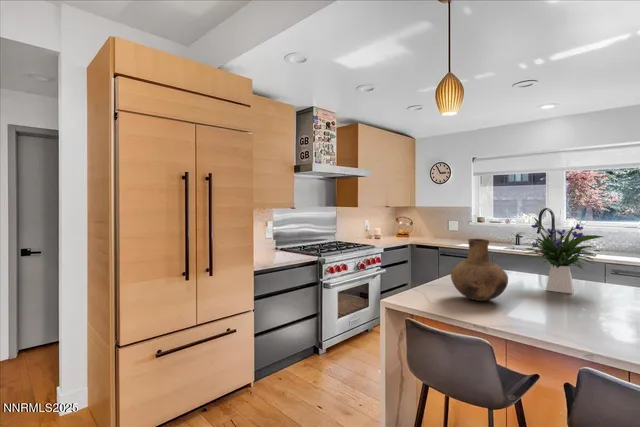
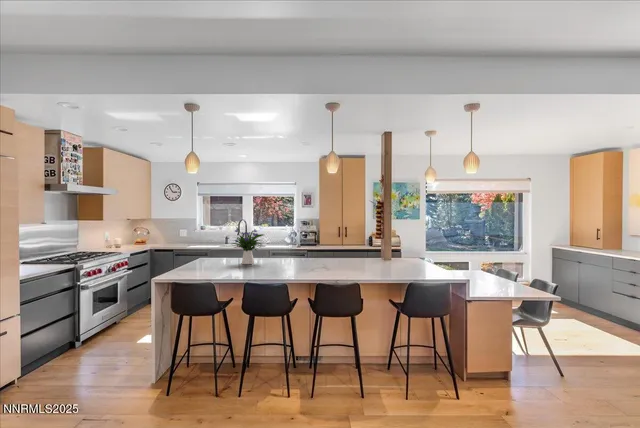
vase: present [451,239,508,301] -> none [195,239,224,272]

